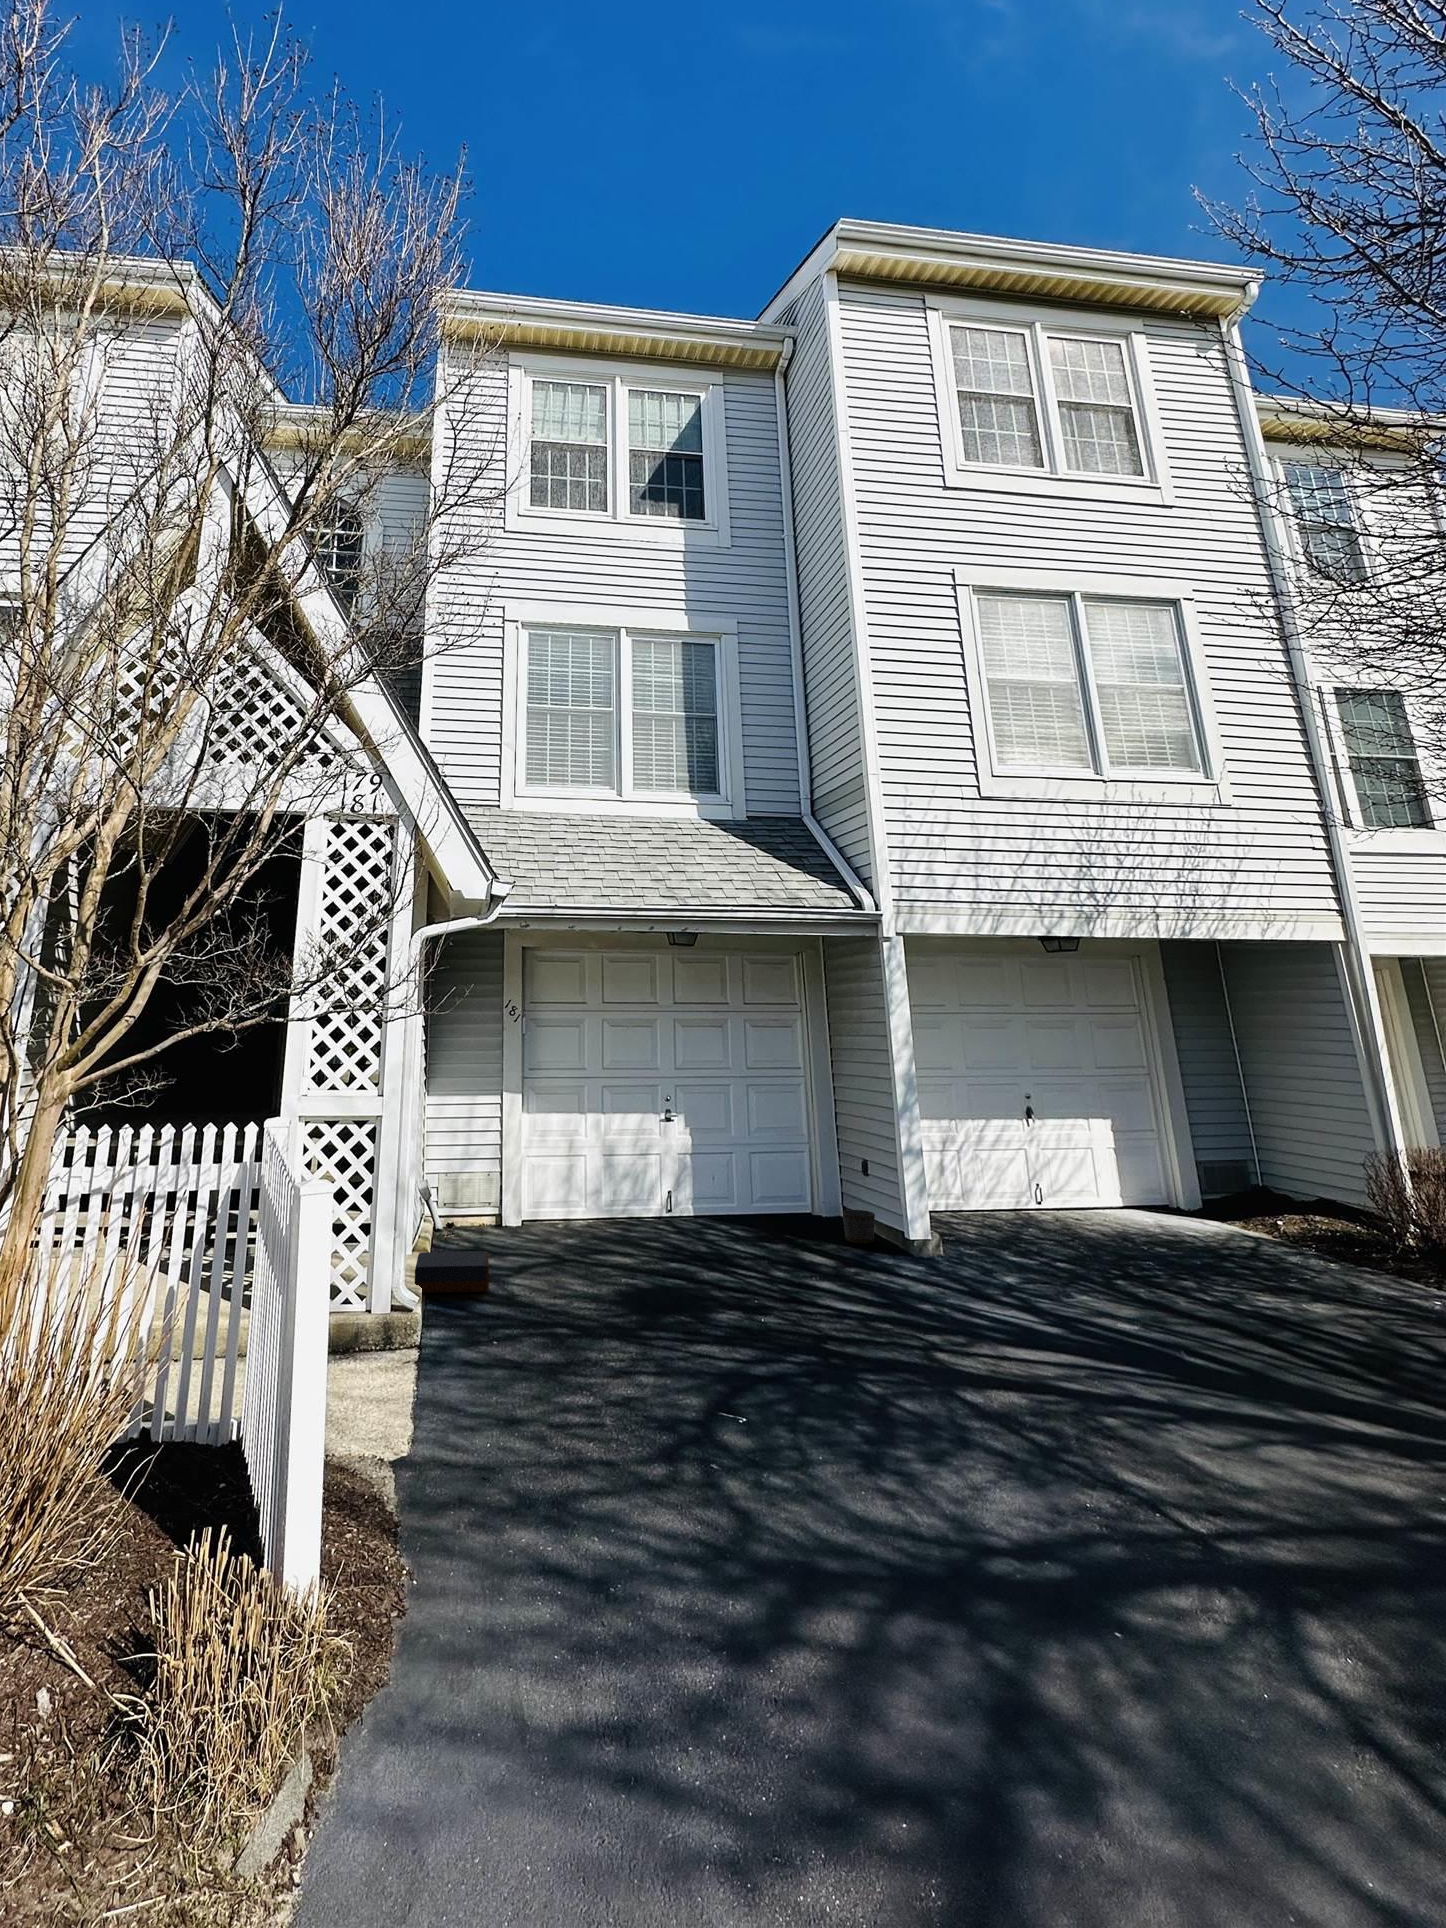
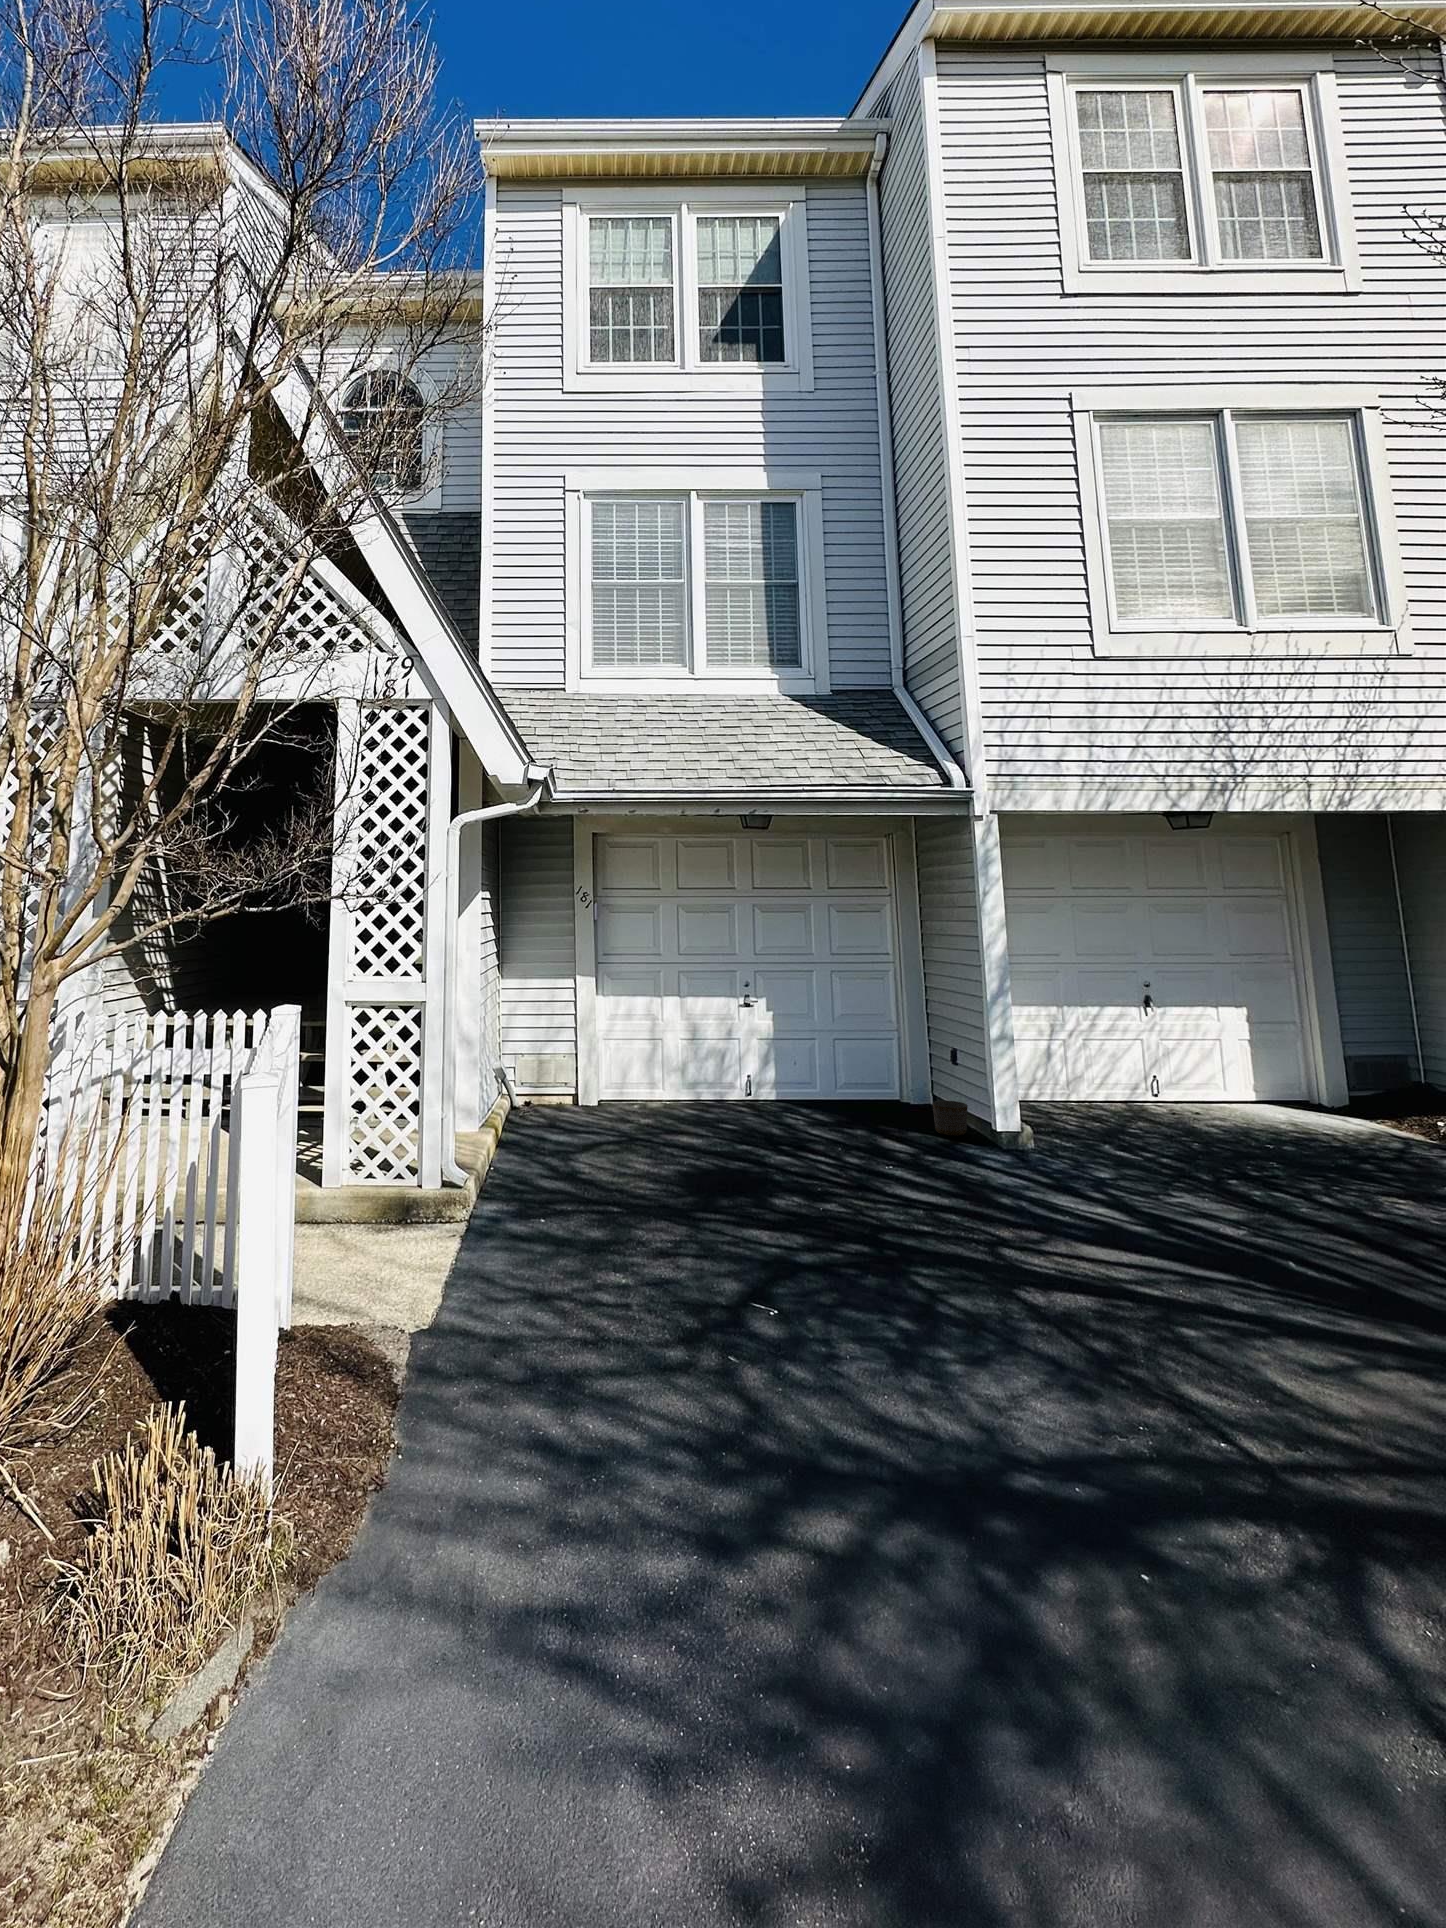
storage box: present [414,1251,489,1293] -> none [473,1135,551,1175]

